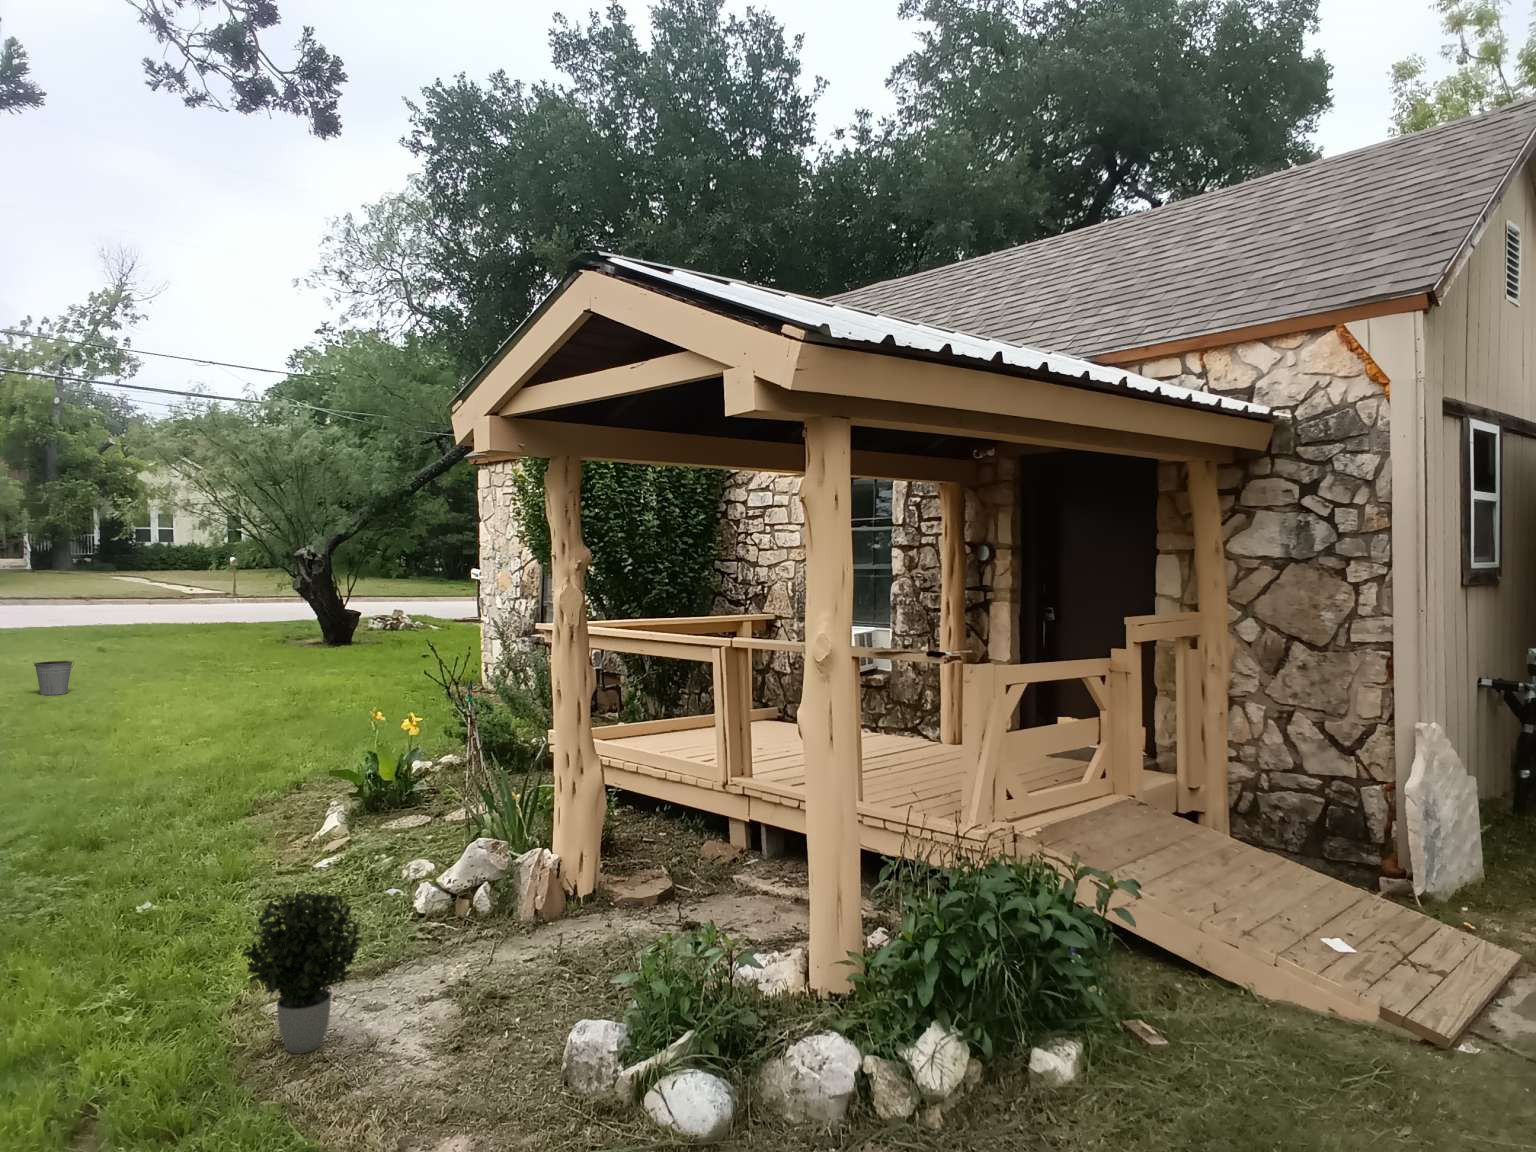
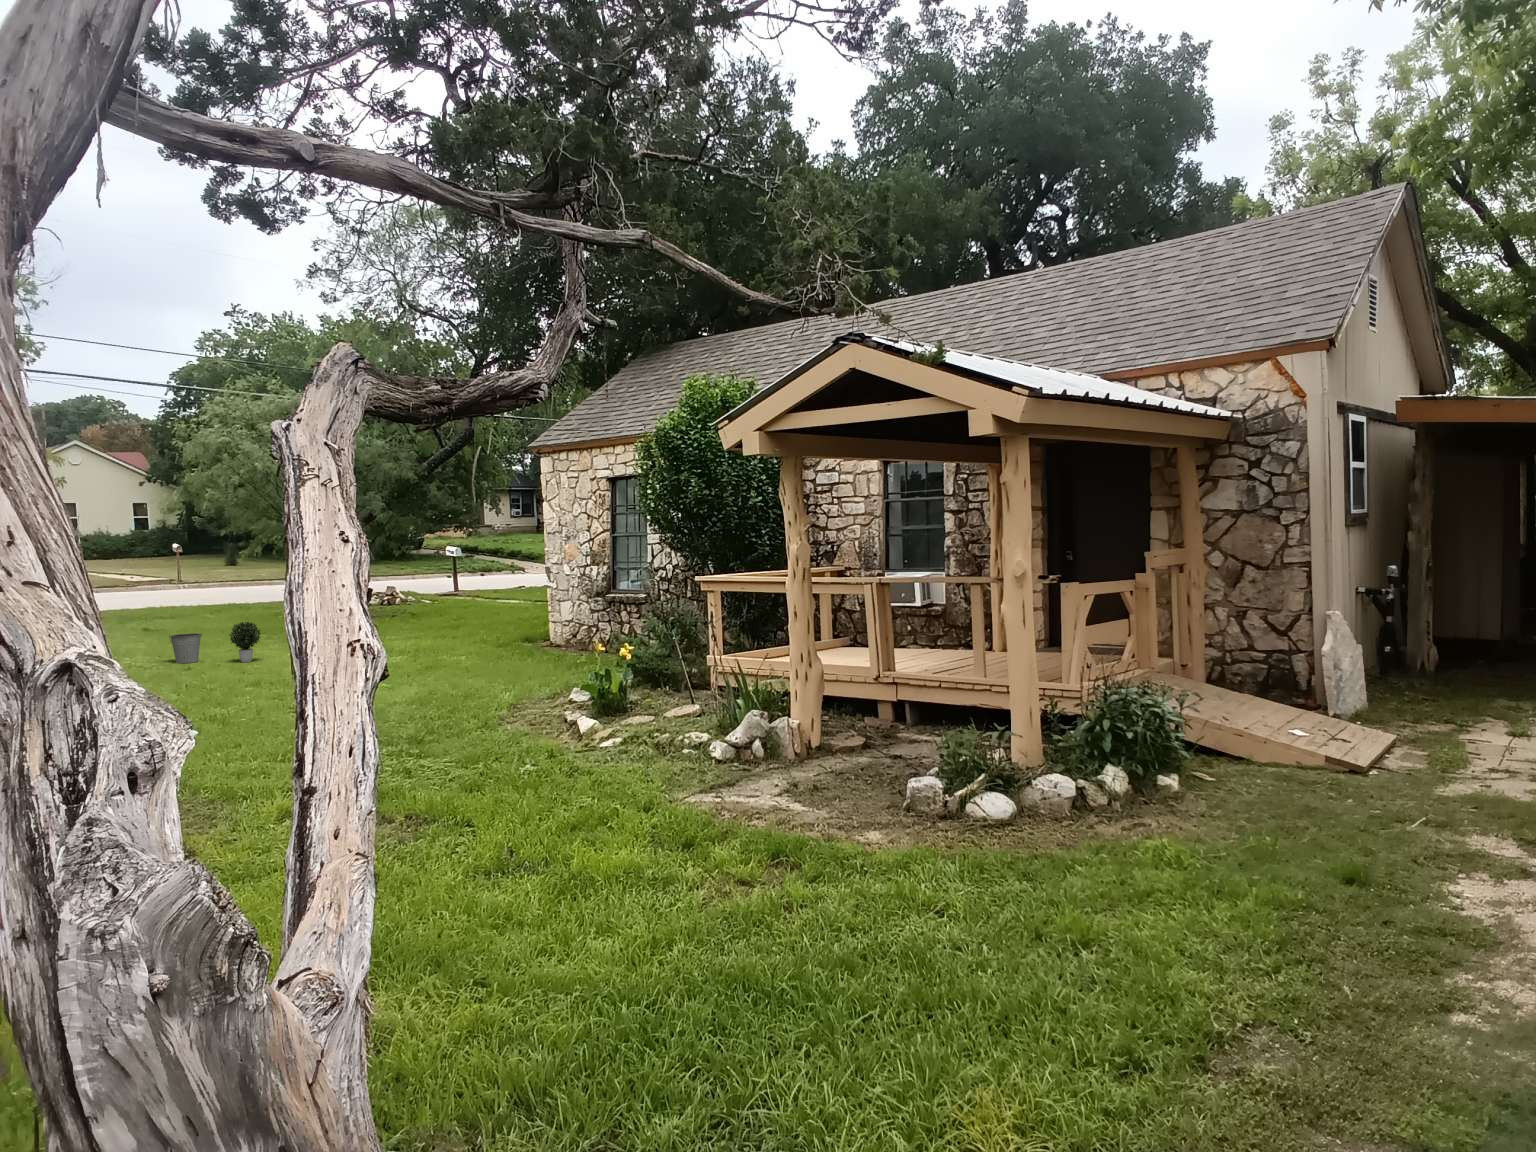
potted plant: present [242,892,363,1054] -> present [229,622,261,663]

